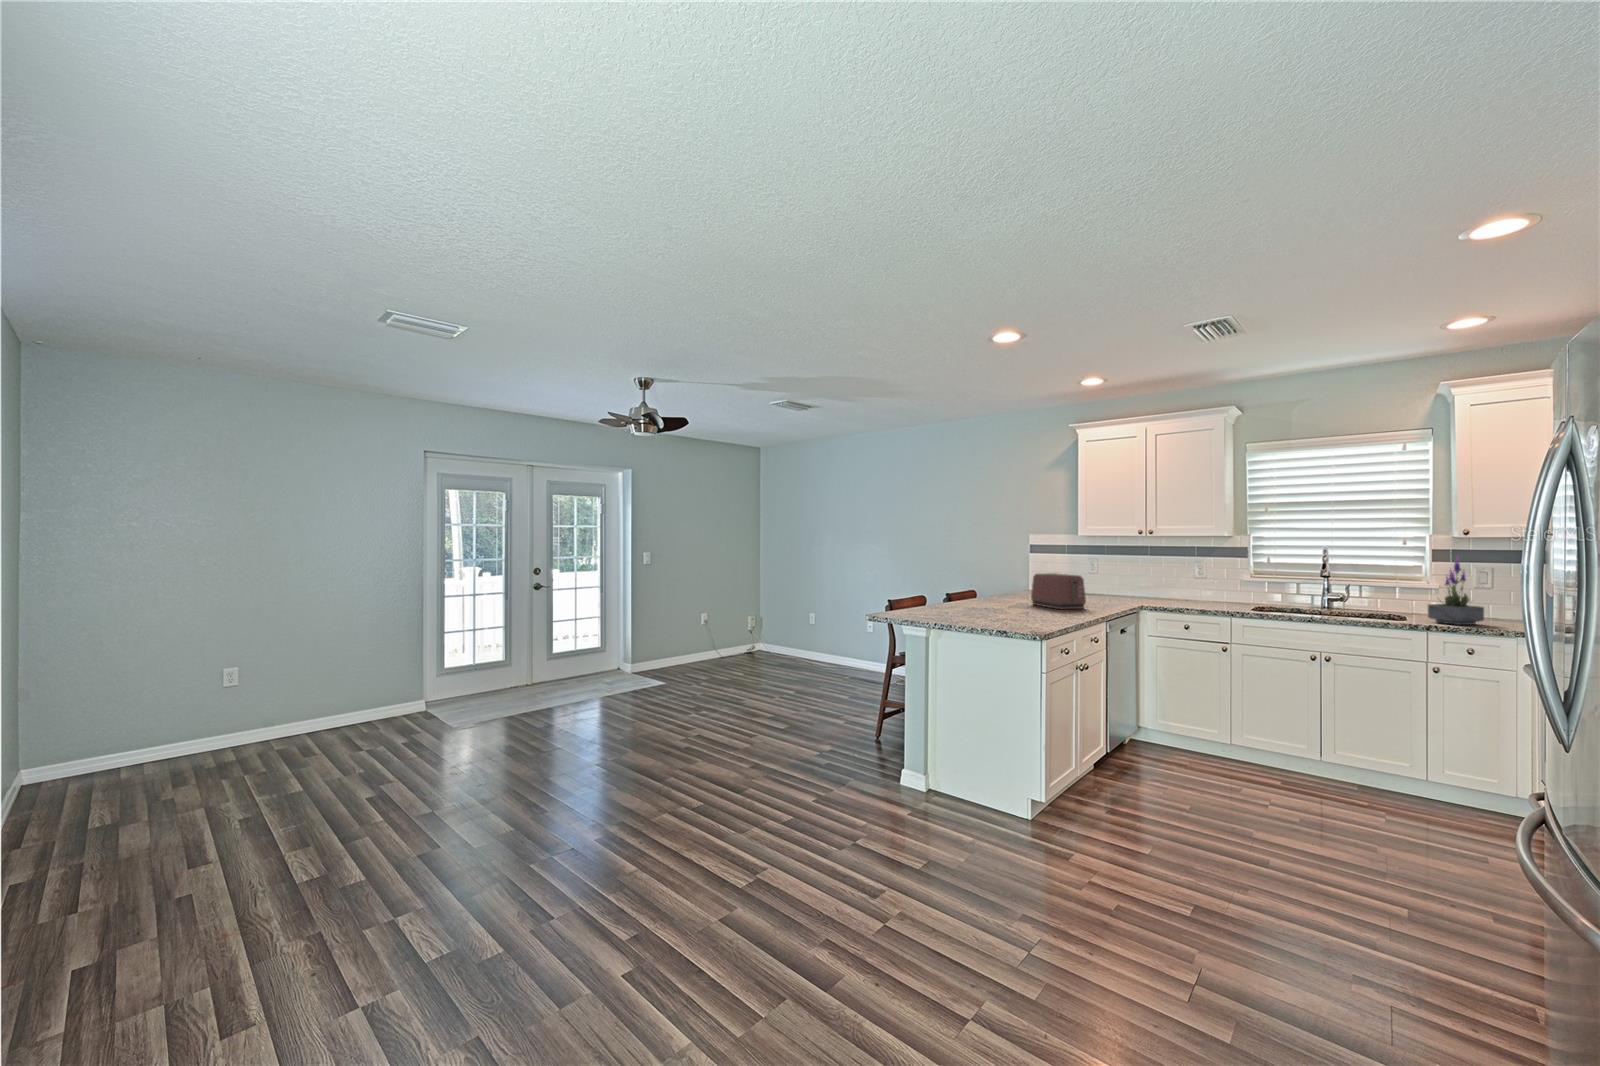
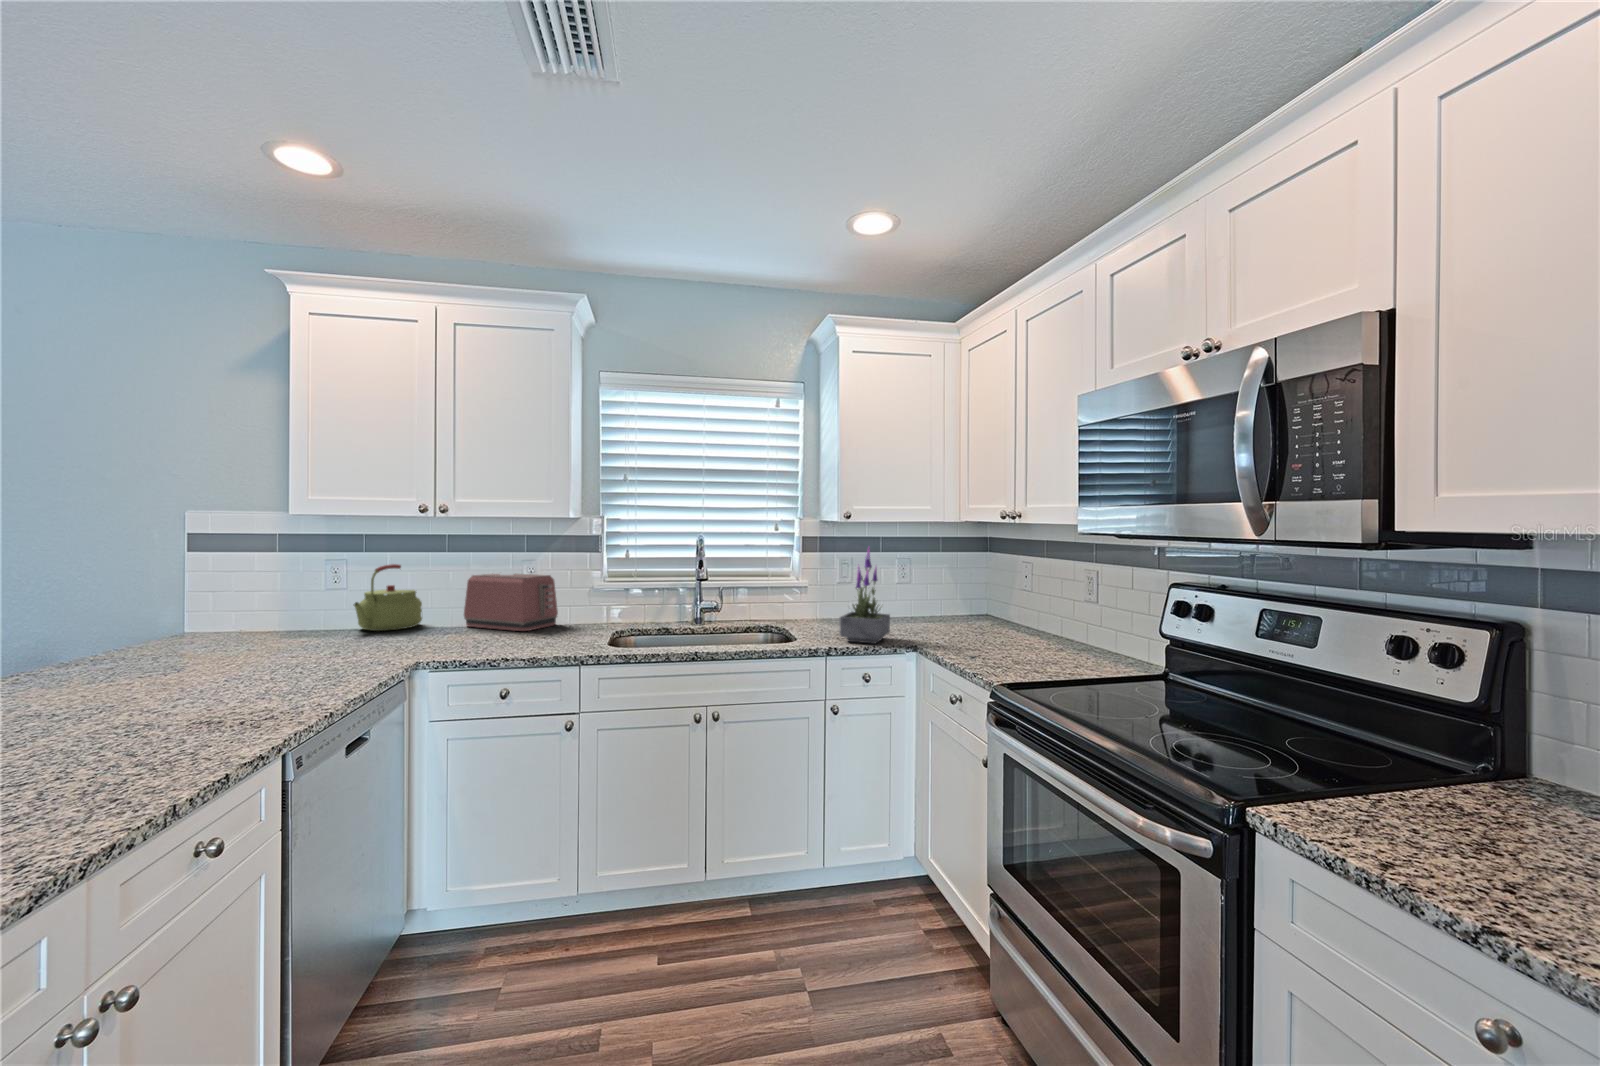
kettle: none [1106,561,1138,595] -> present [354,564,422,631]
toaster: present [1031,573,1086,609] -> present [464,573,558,631]

